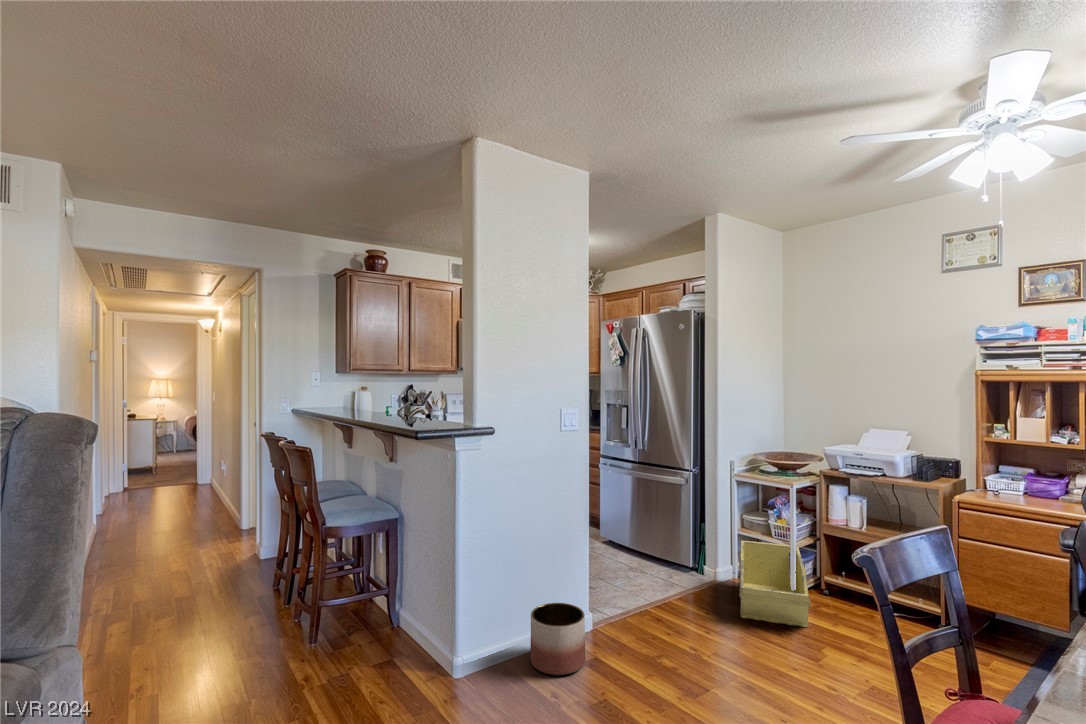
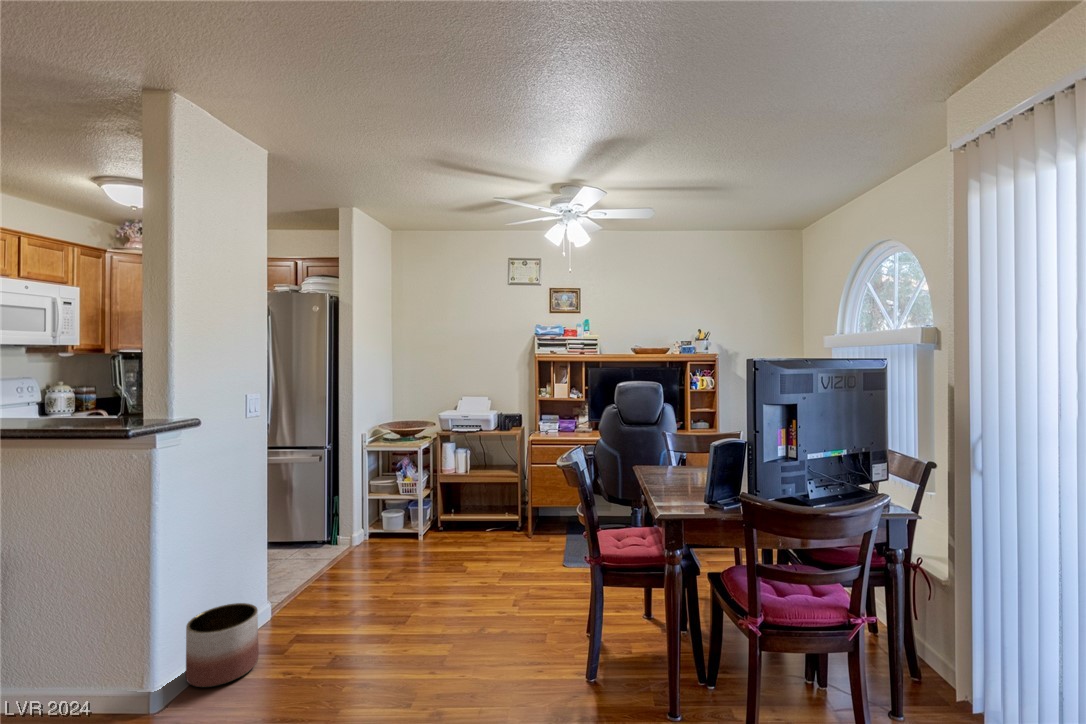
storage bin: present [739,541,810,627] -> none [374,498,442,567]

